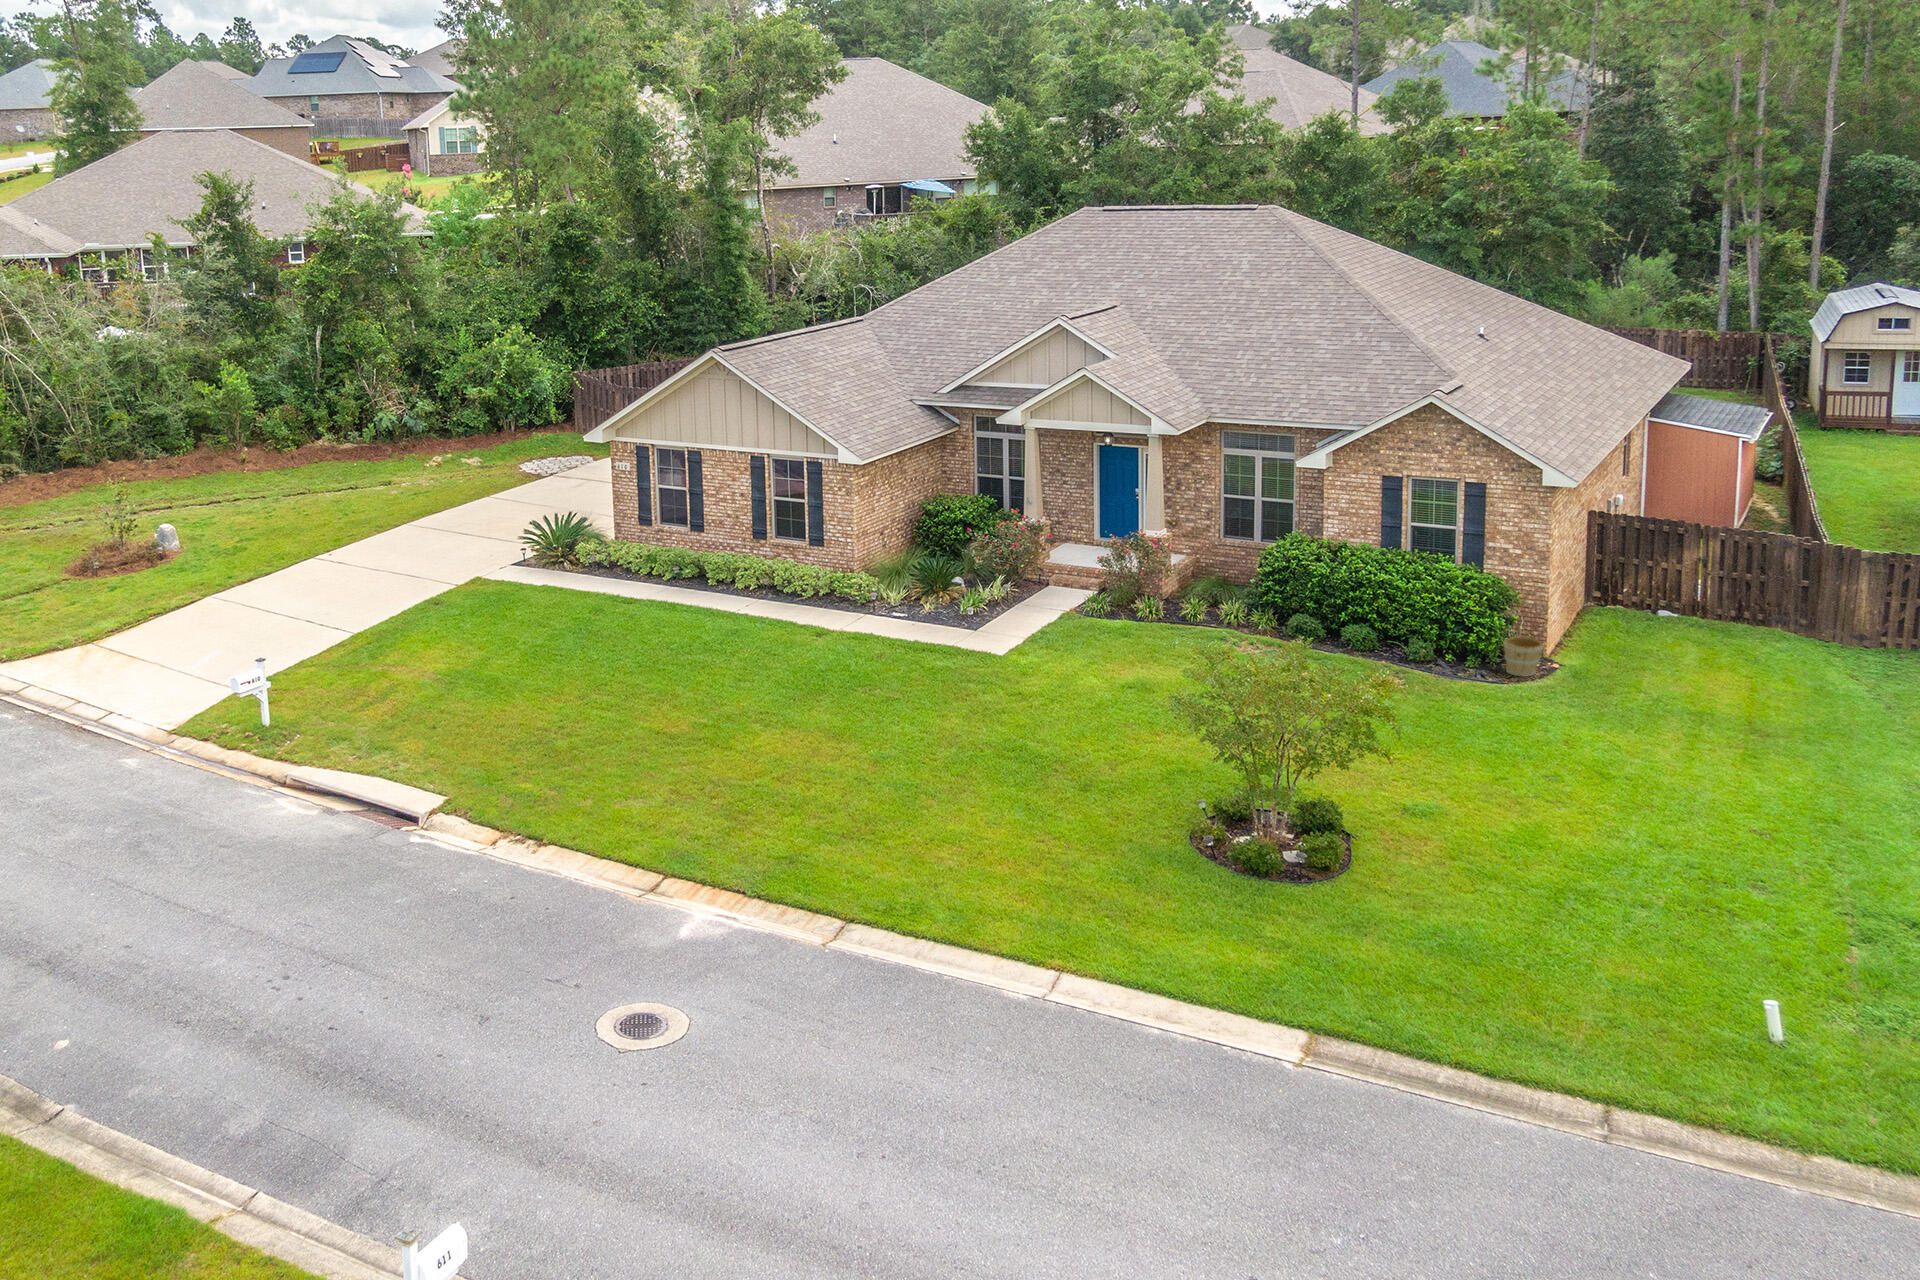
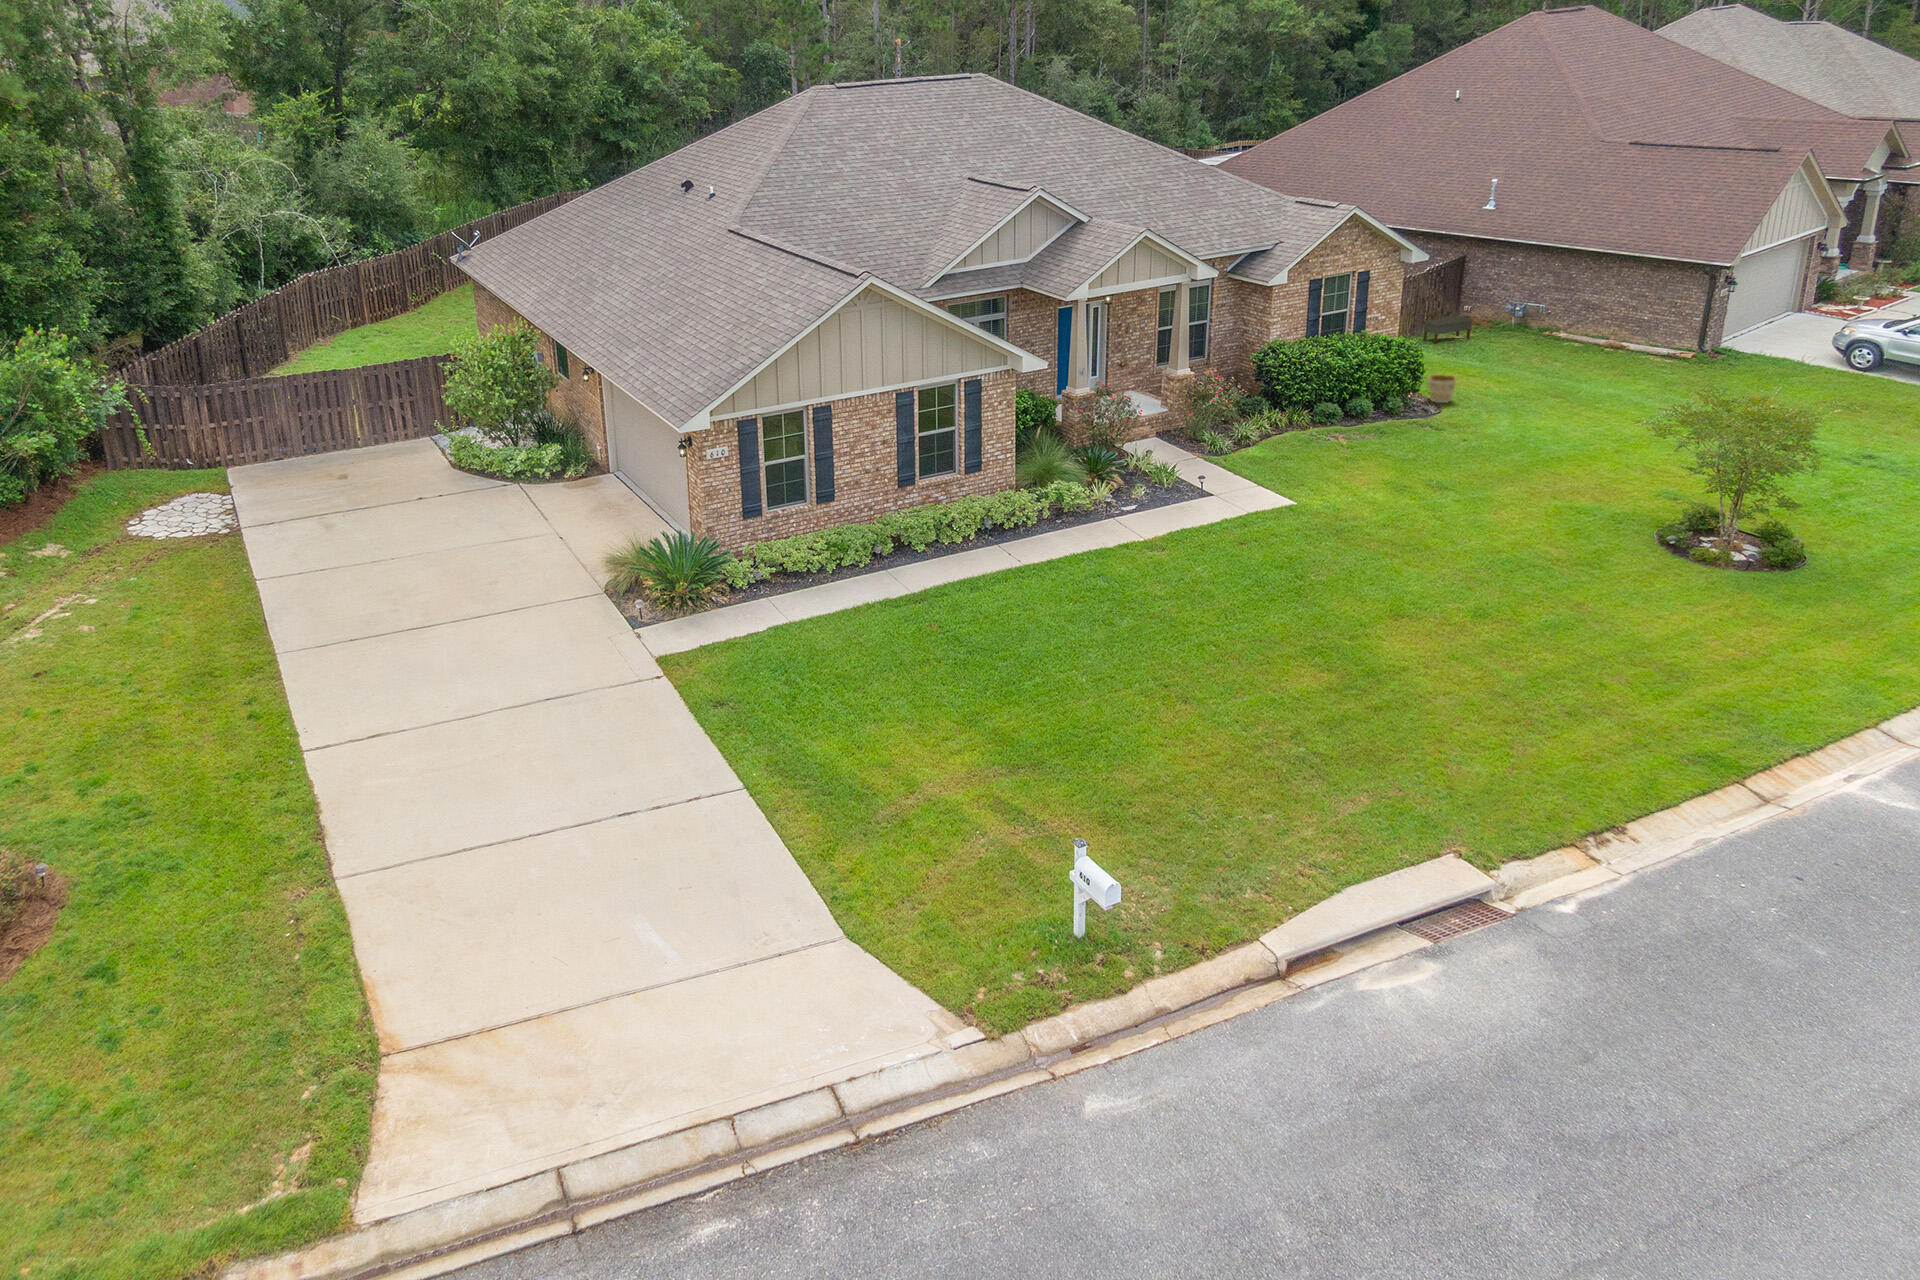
bench: none [1798,608,1886,654] -> present [1423,316,1473,344]

